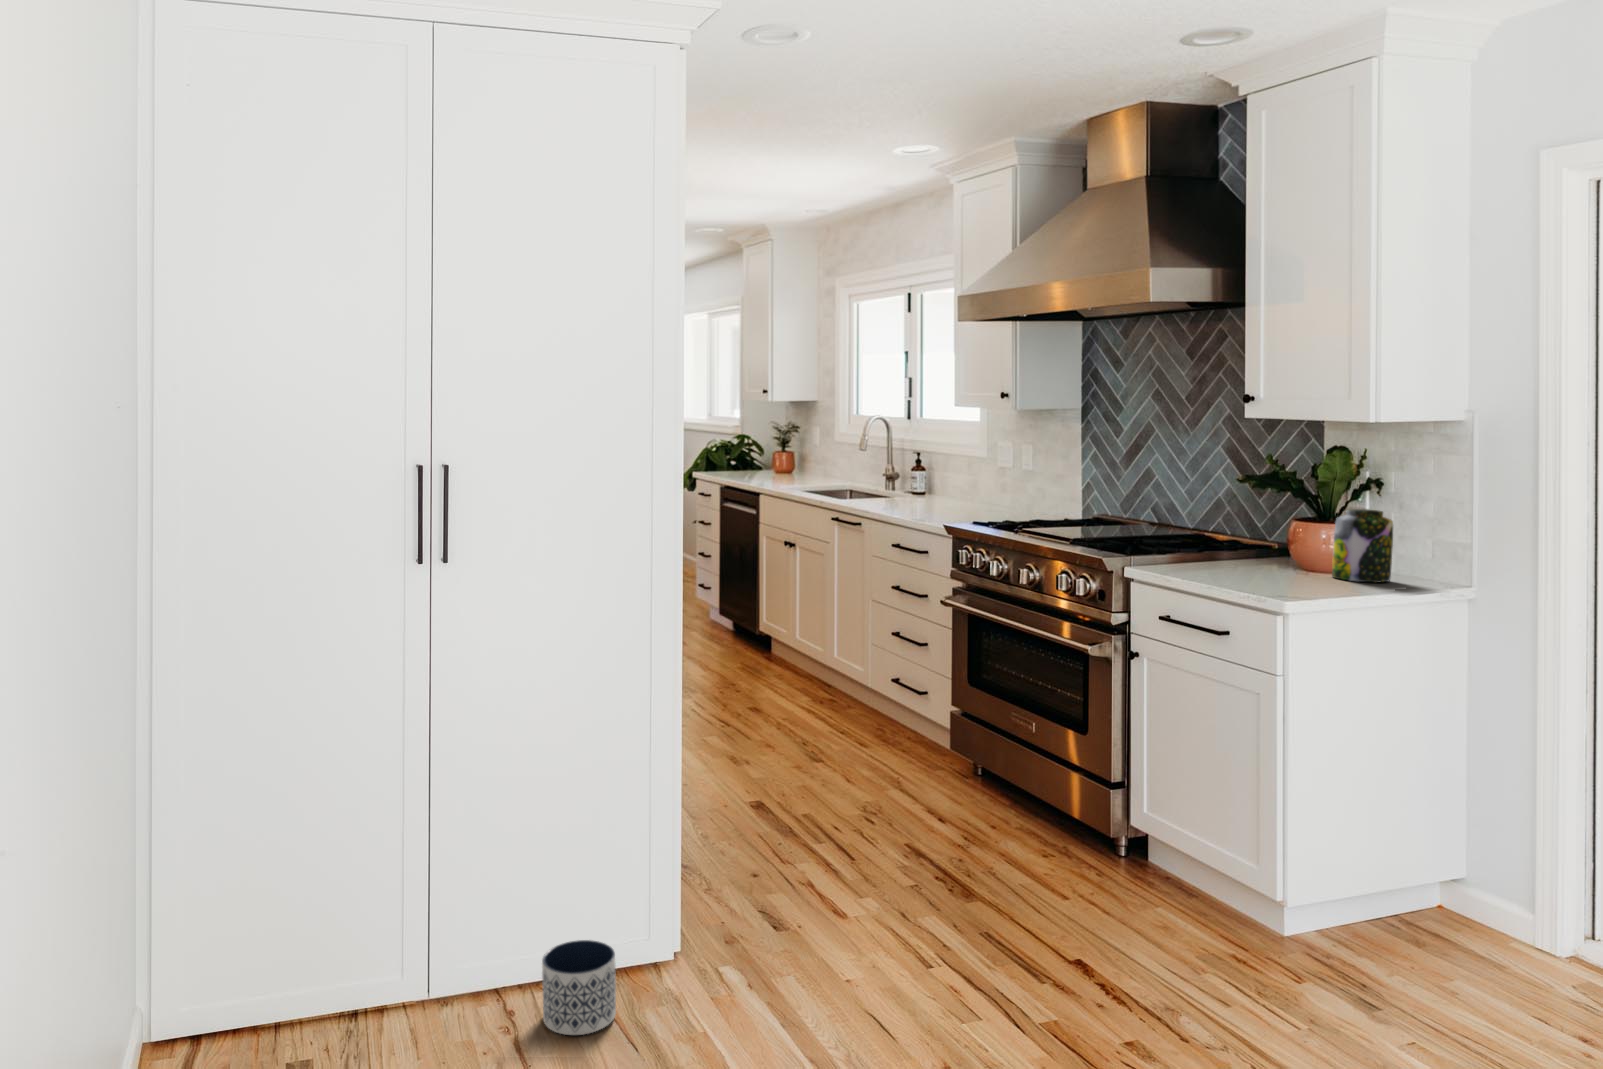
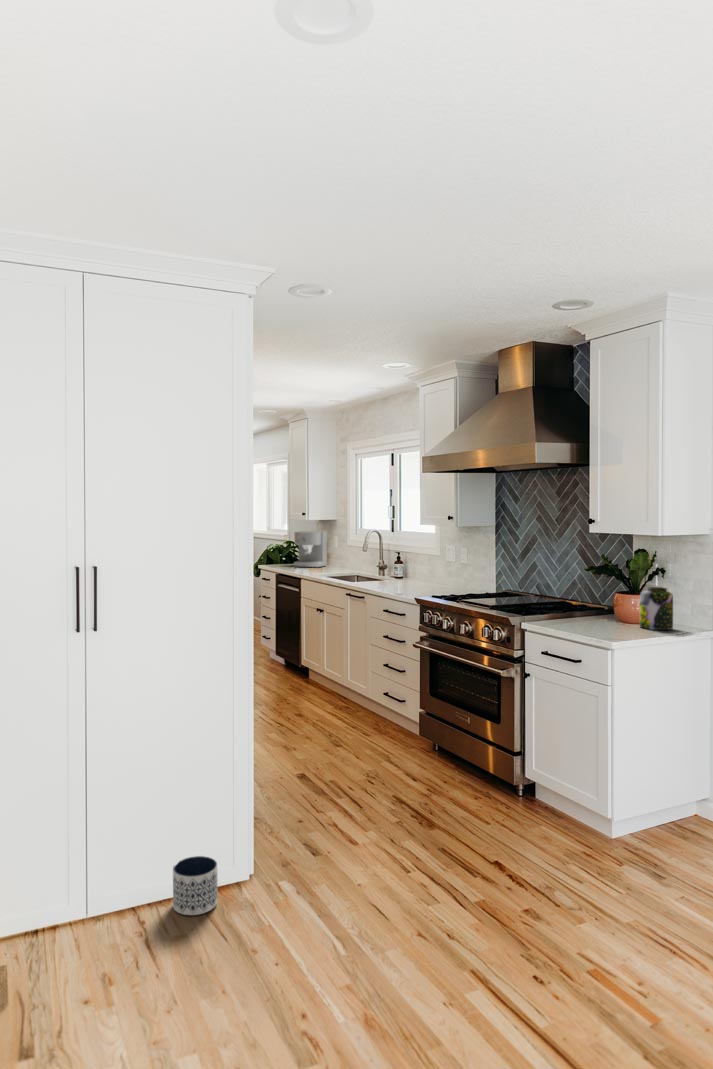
coffee maker: none [748,419,802,477] -> present [294,531,327,567]

